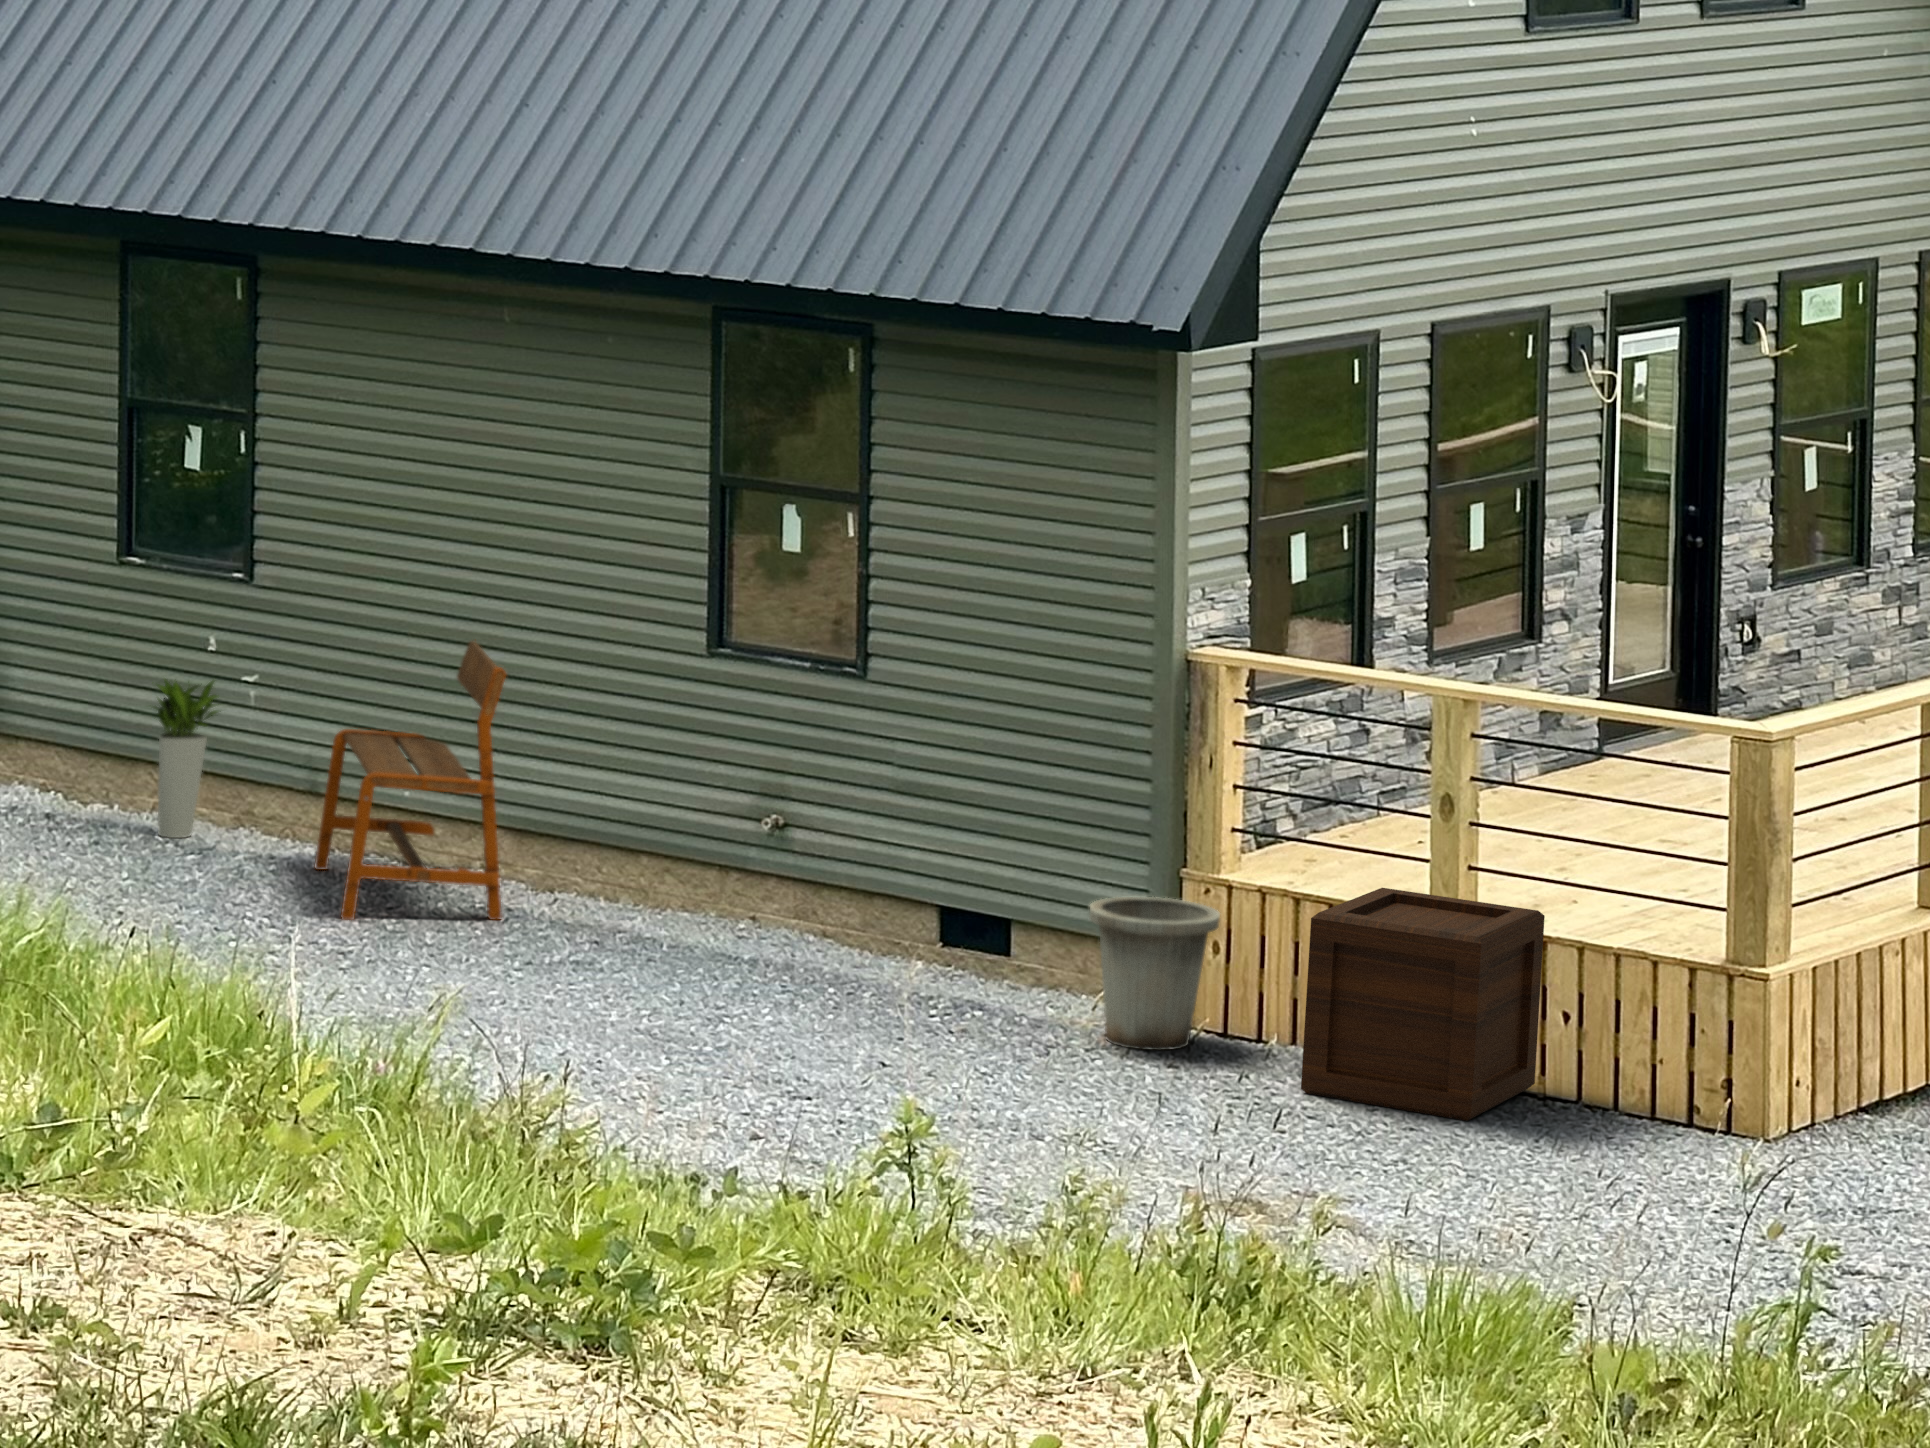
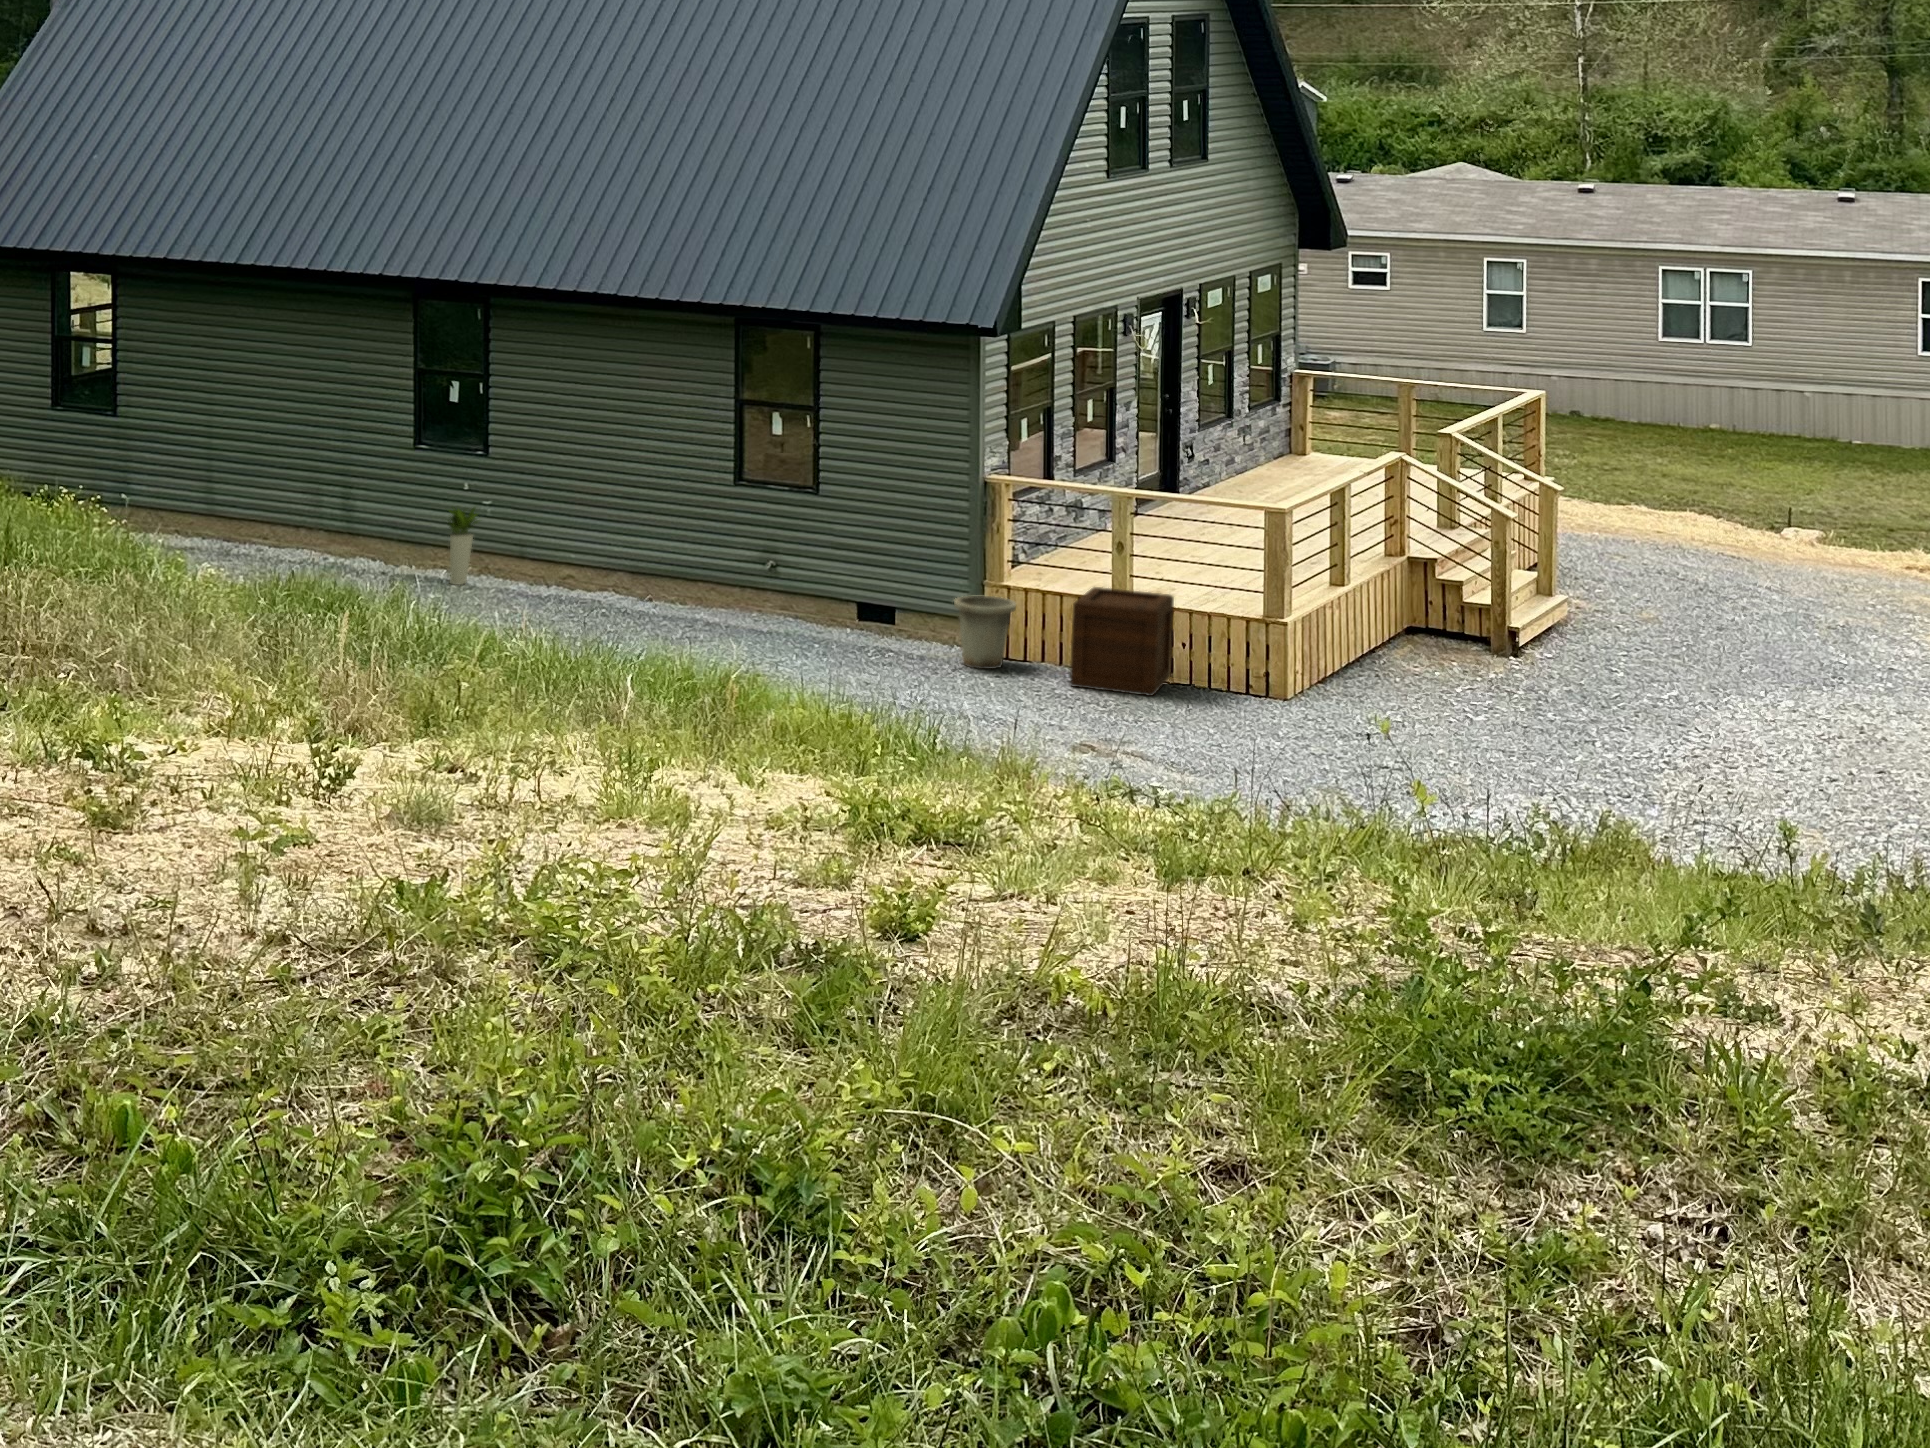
bench: present [315,641,506,920] -> none [537,478,645,623]

